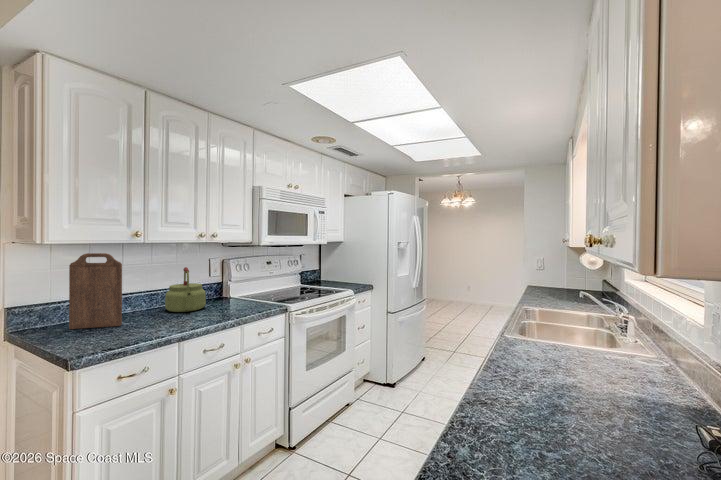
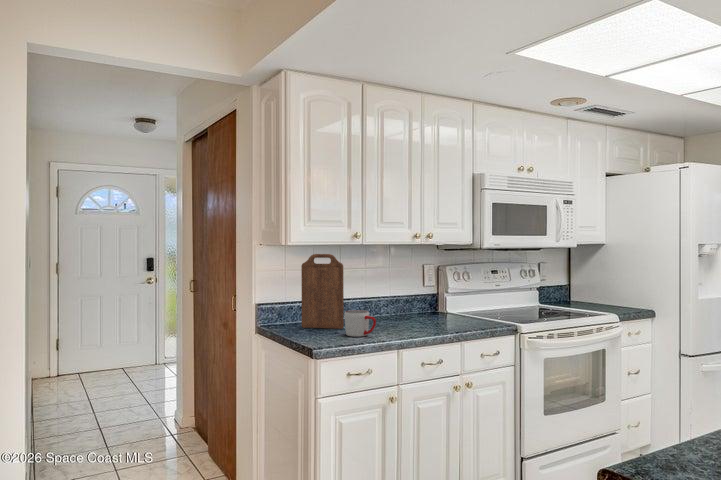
kettle: present [165,267,206,312] -> none [379,272,420,322]
mug: none [120,308,155,335] -> present [344,310,376,337]

